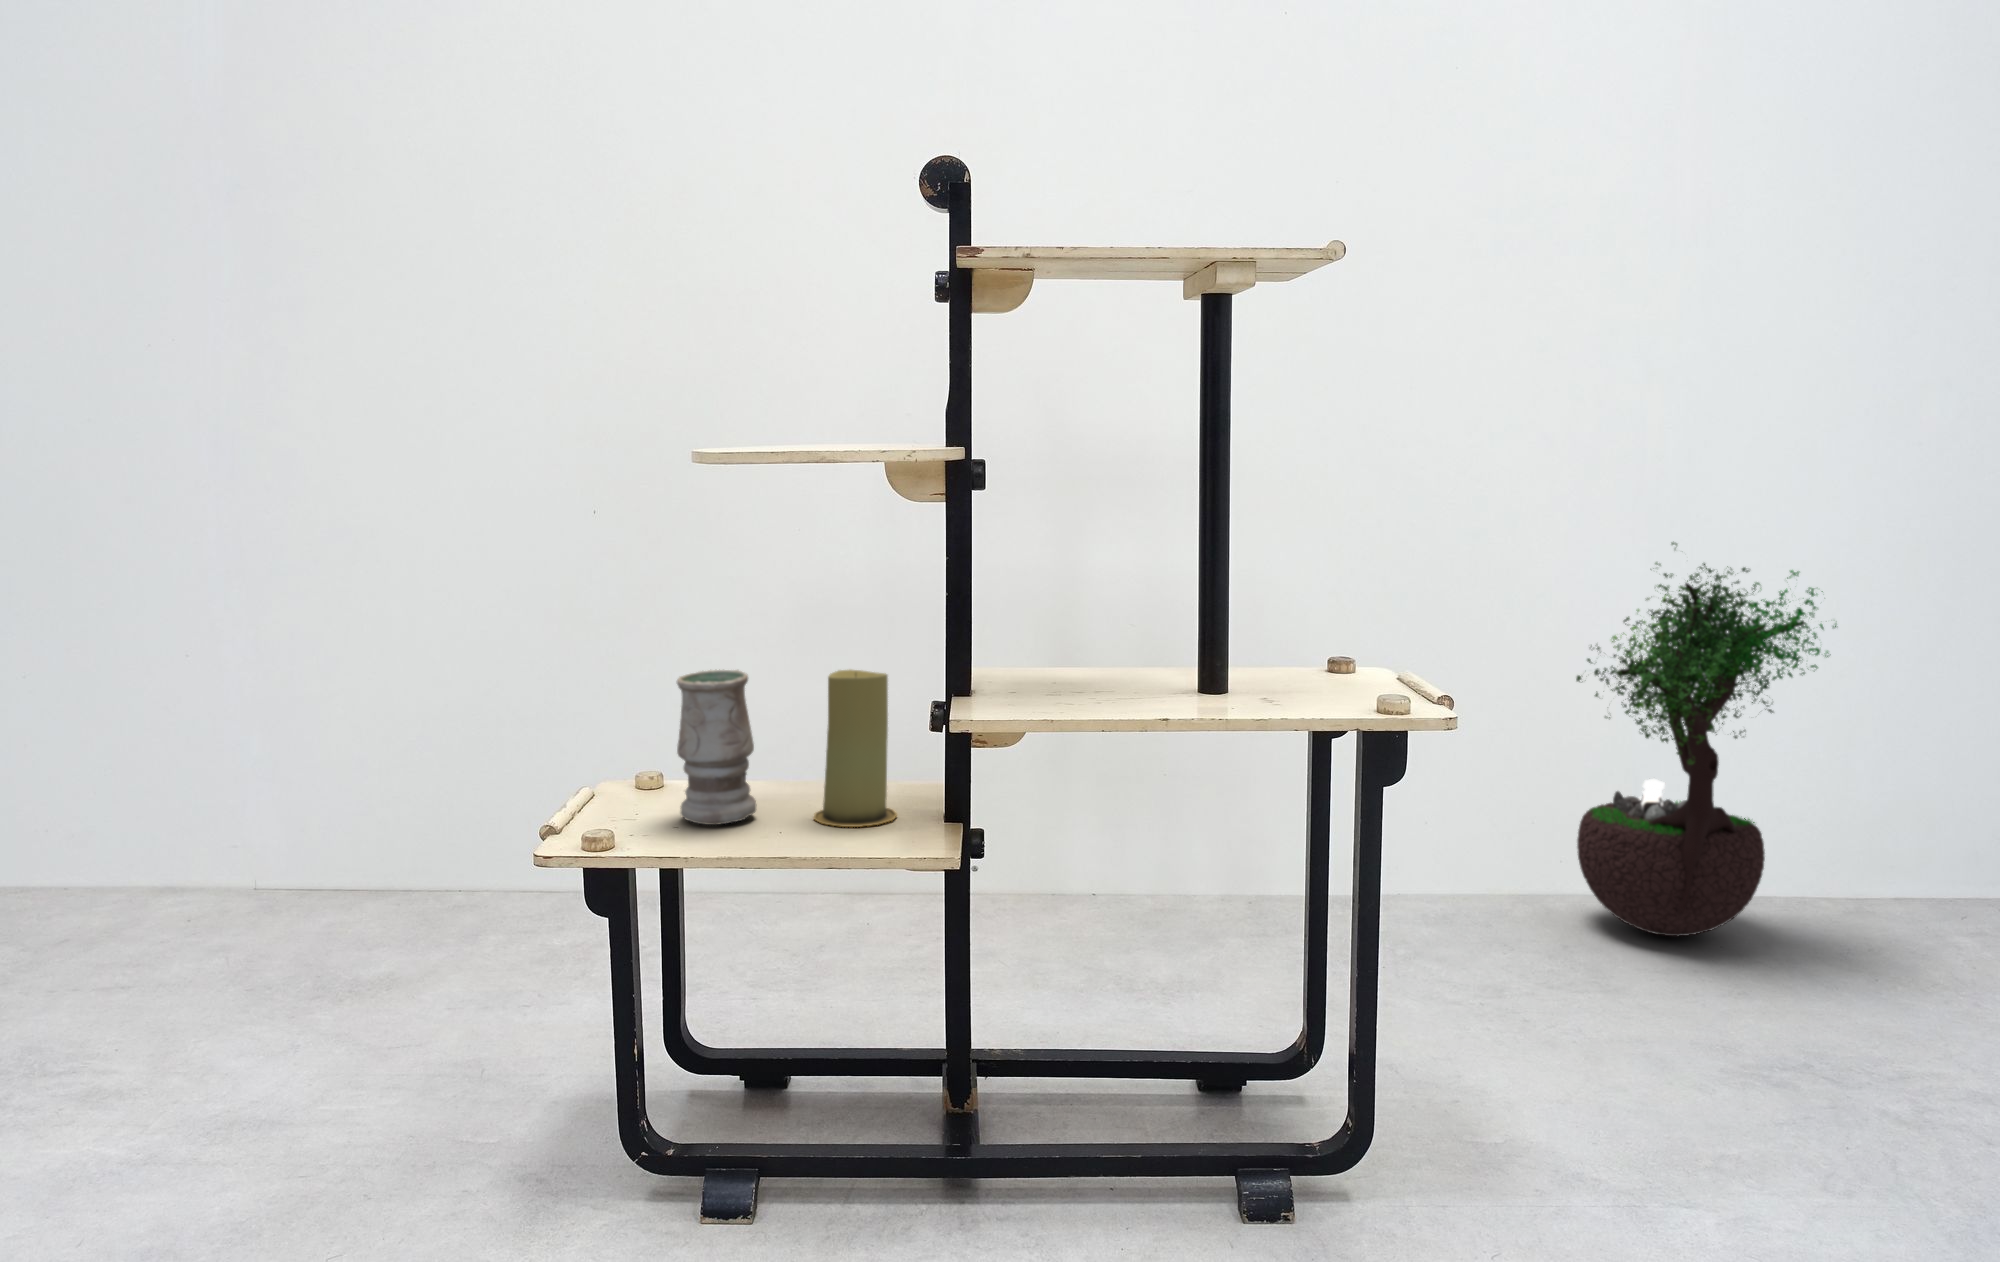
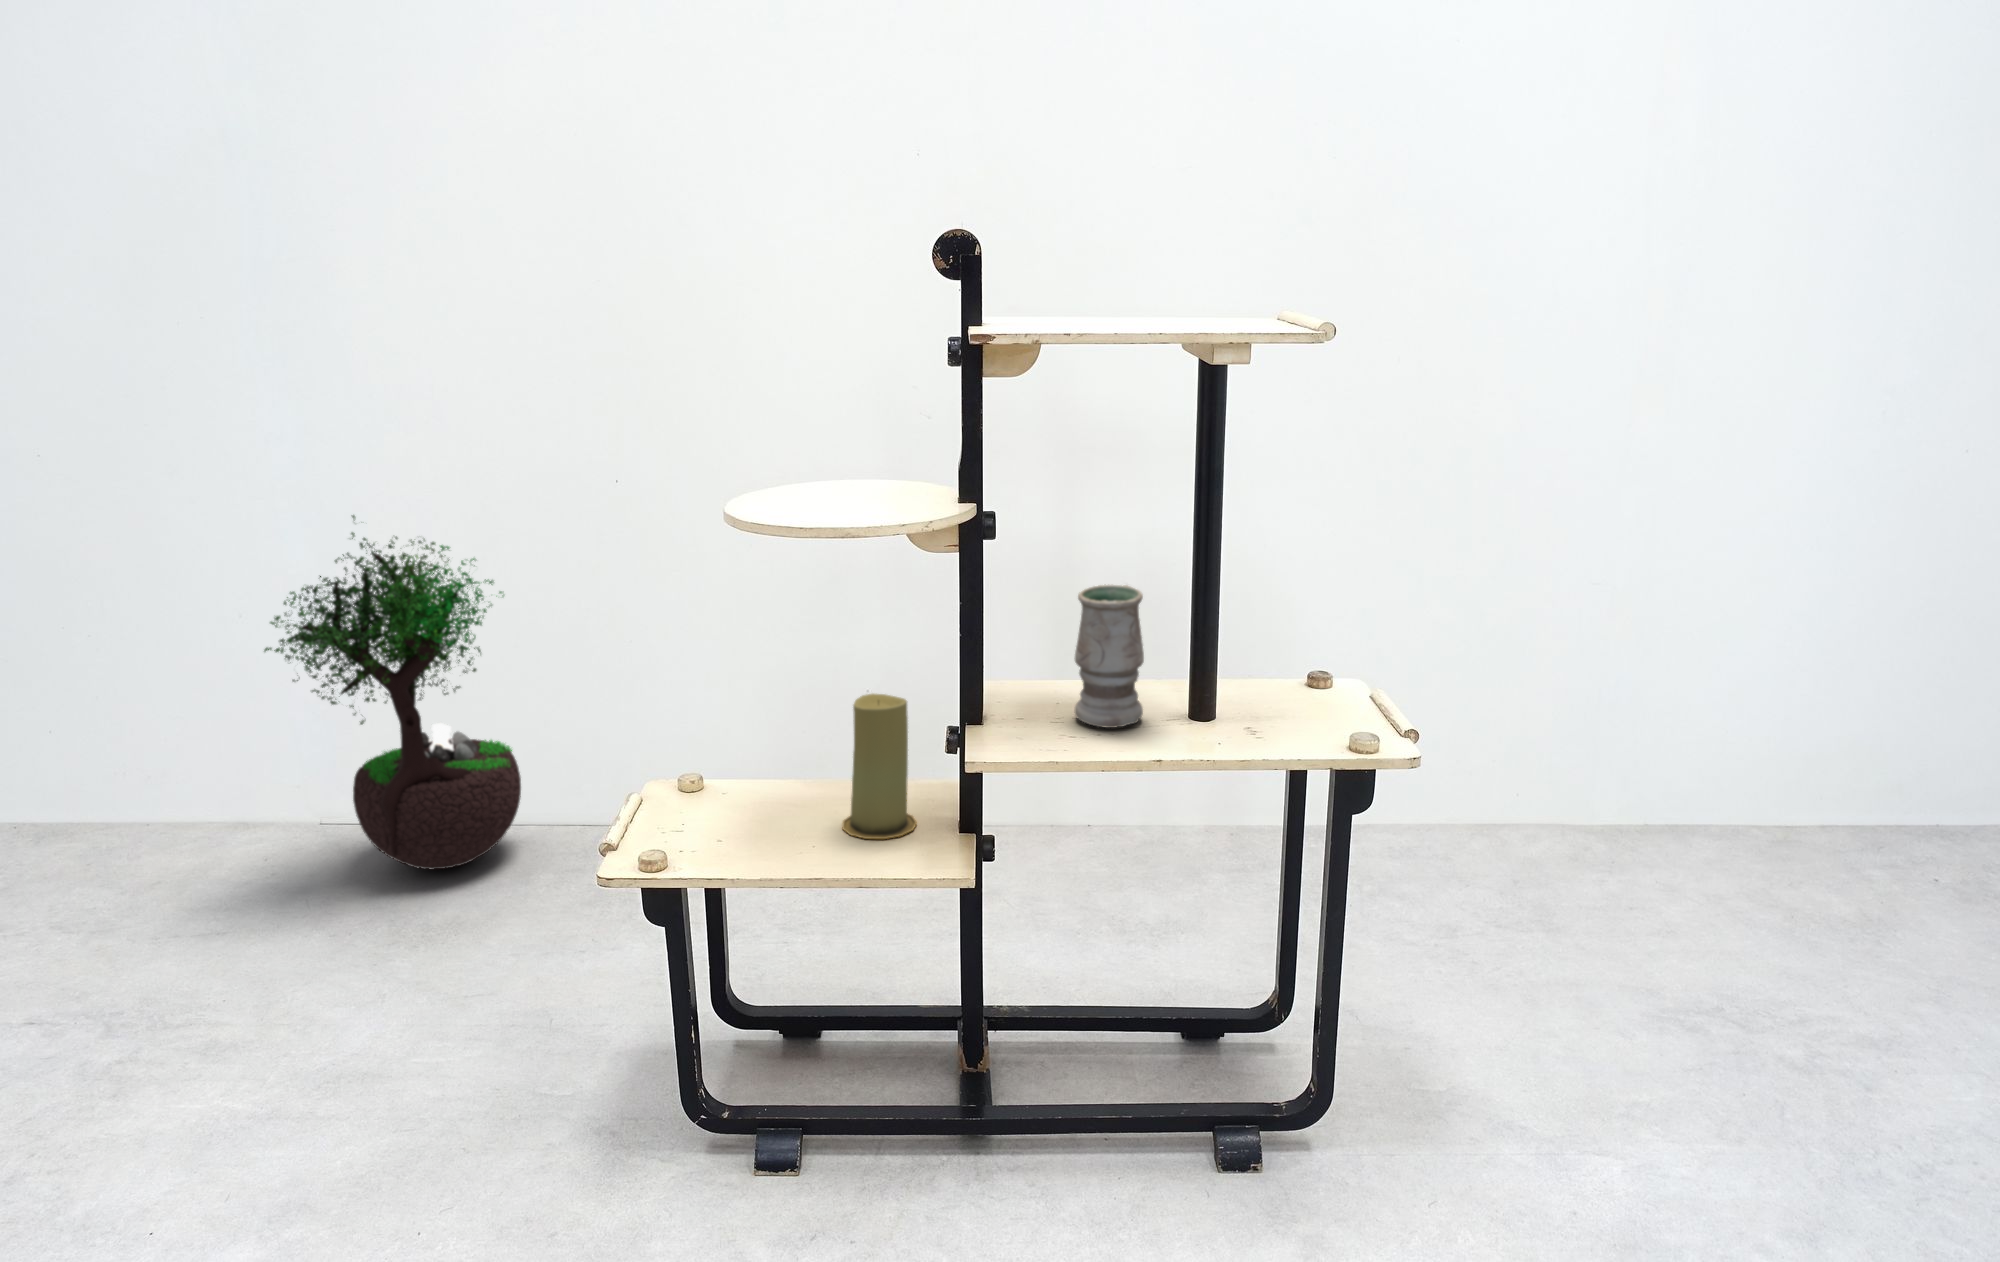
potted tree: present [1576,543,1836,936] -> present [264,515,521,869]
vase: present [677,670,757,825] -> present [1075,585,1144,728]

